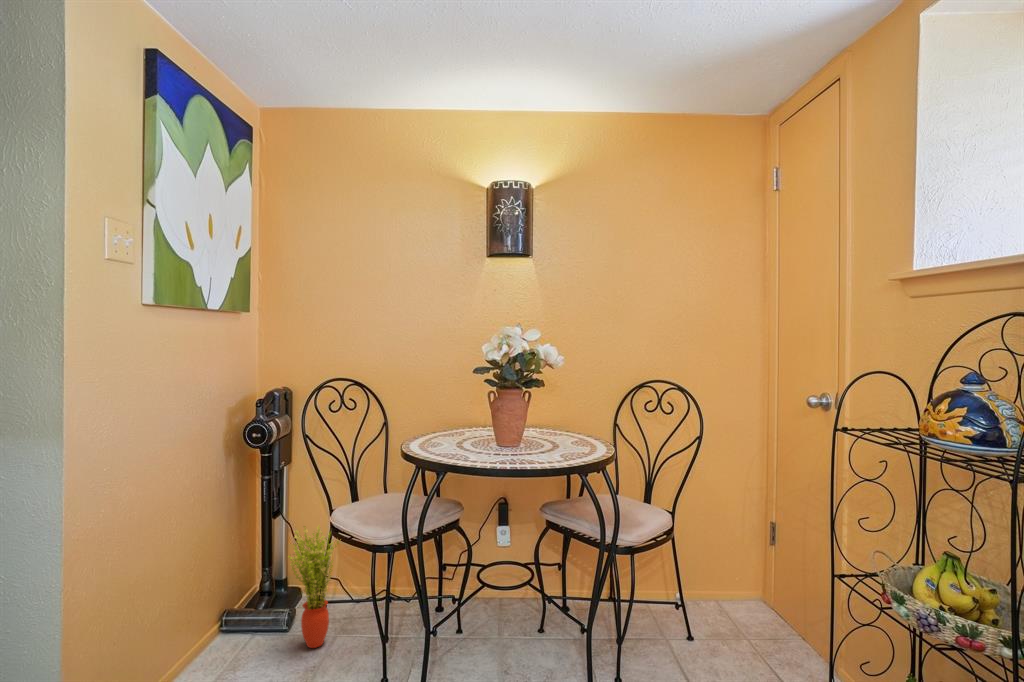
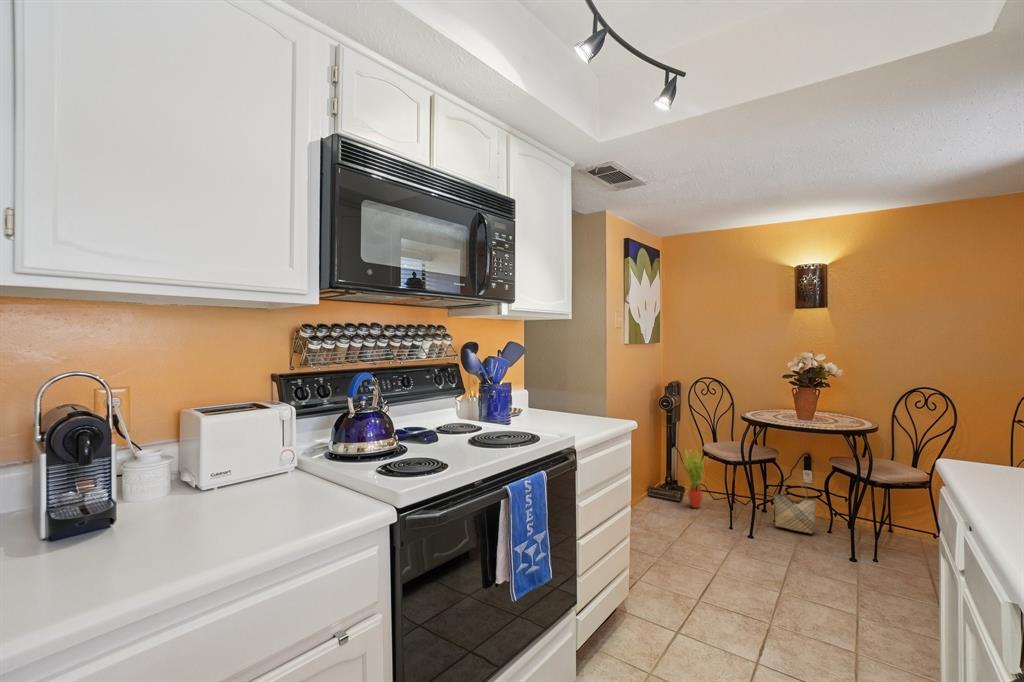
woven basket: none [457,551,526,654] -> present [773,477,817,533]

